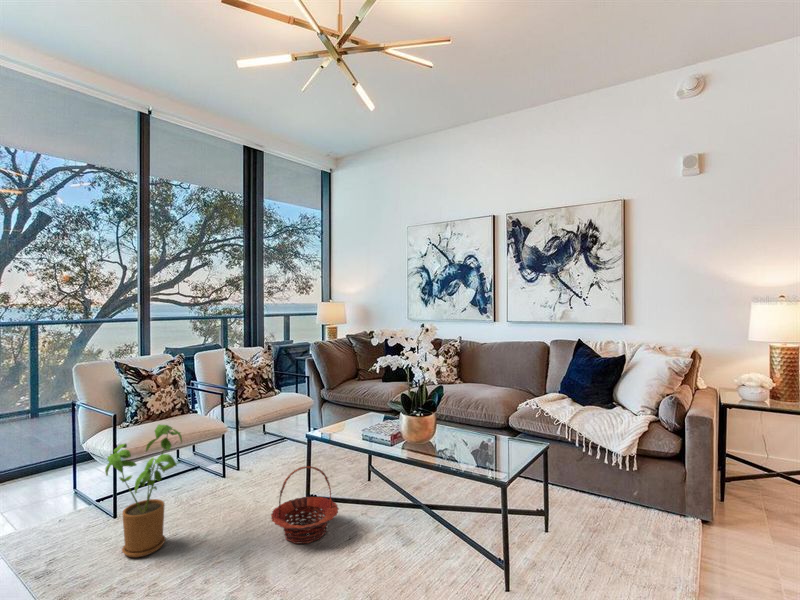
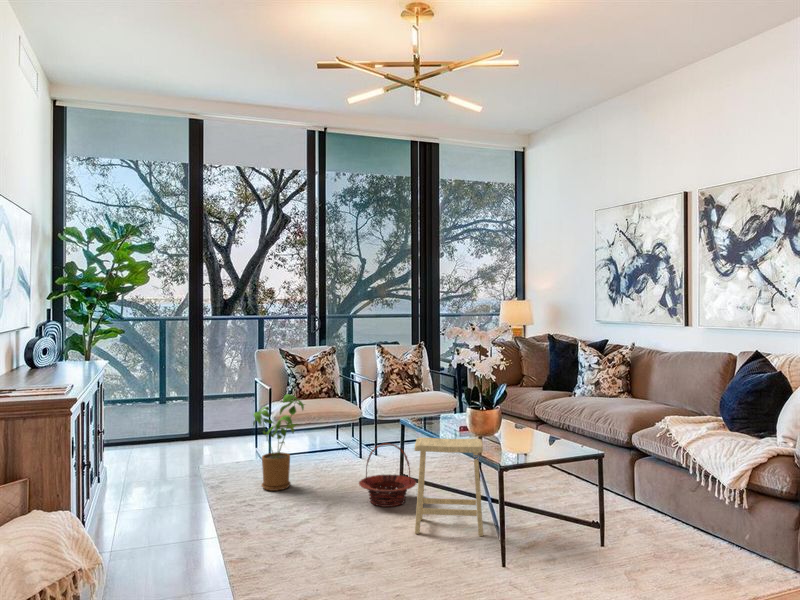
footstool: none [359,448,445,577] -> present [415,438,483,536]

